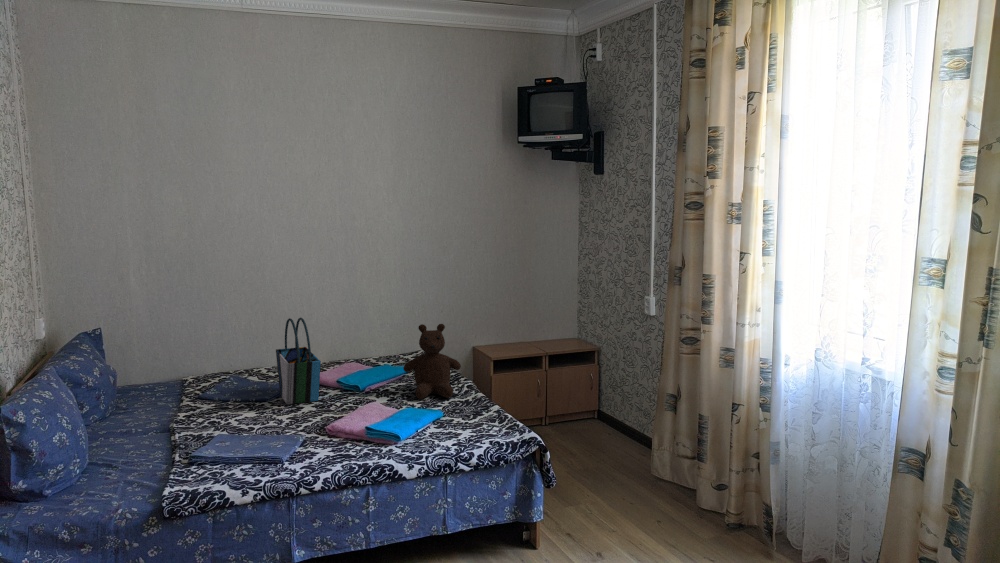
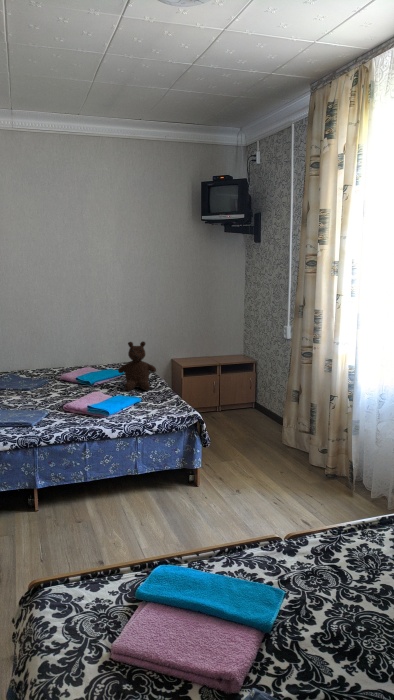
tote bag: present [276,318,321,404] -> none [35,336,62,393]

